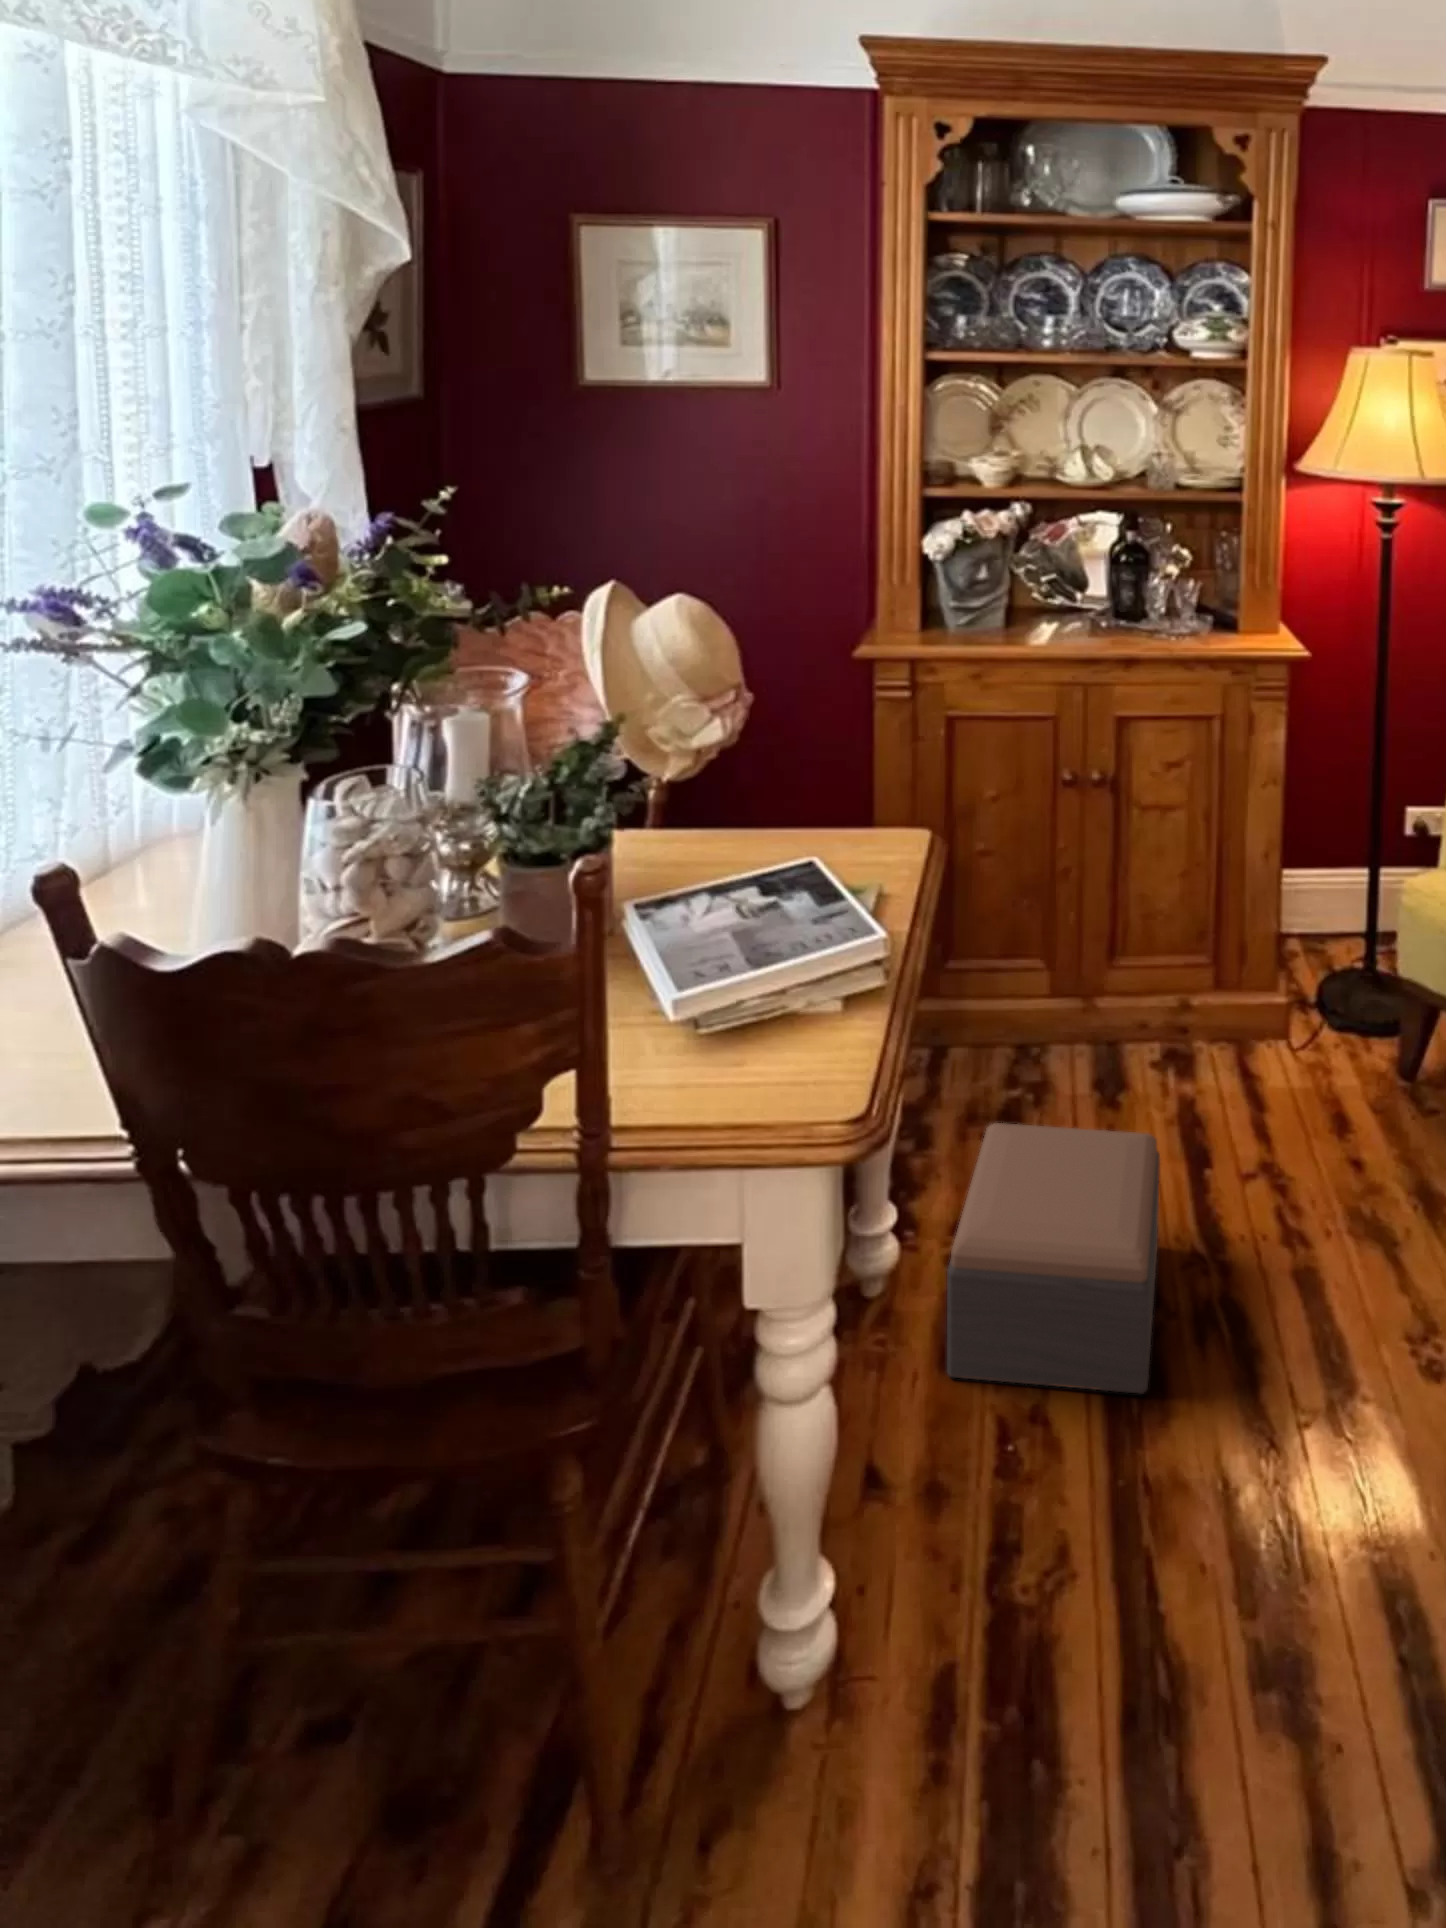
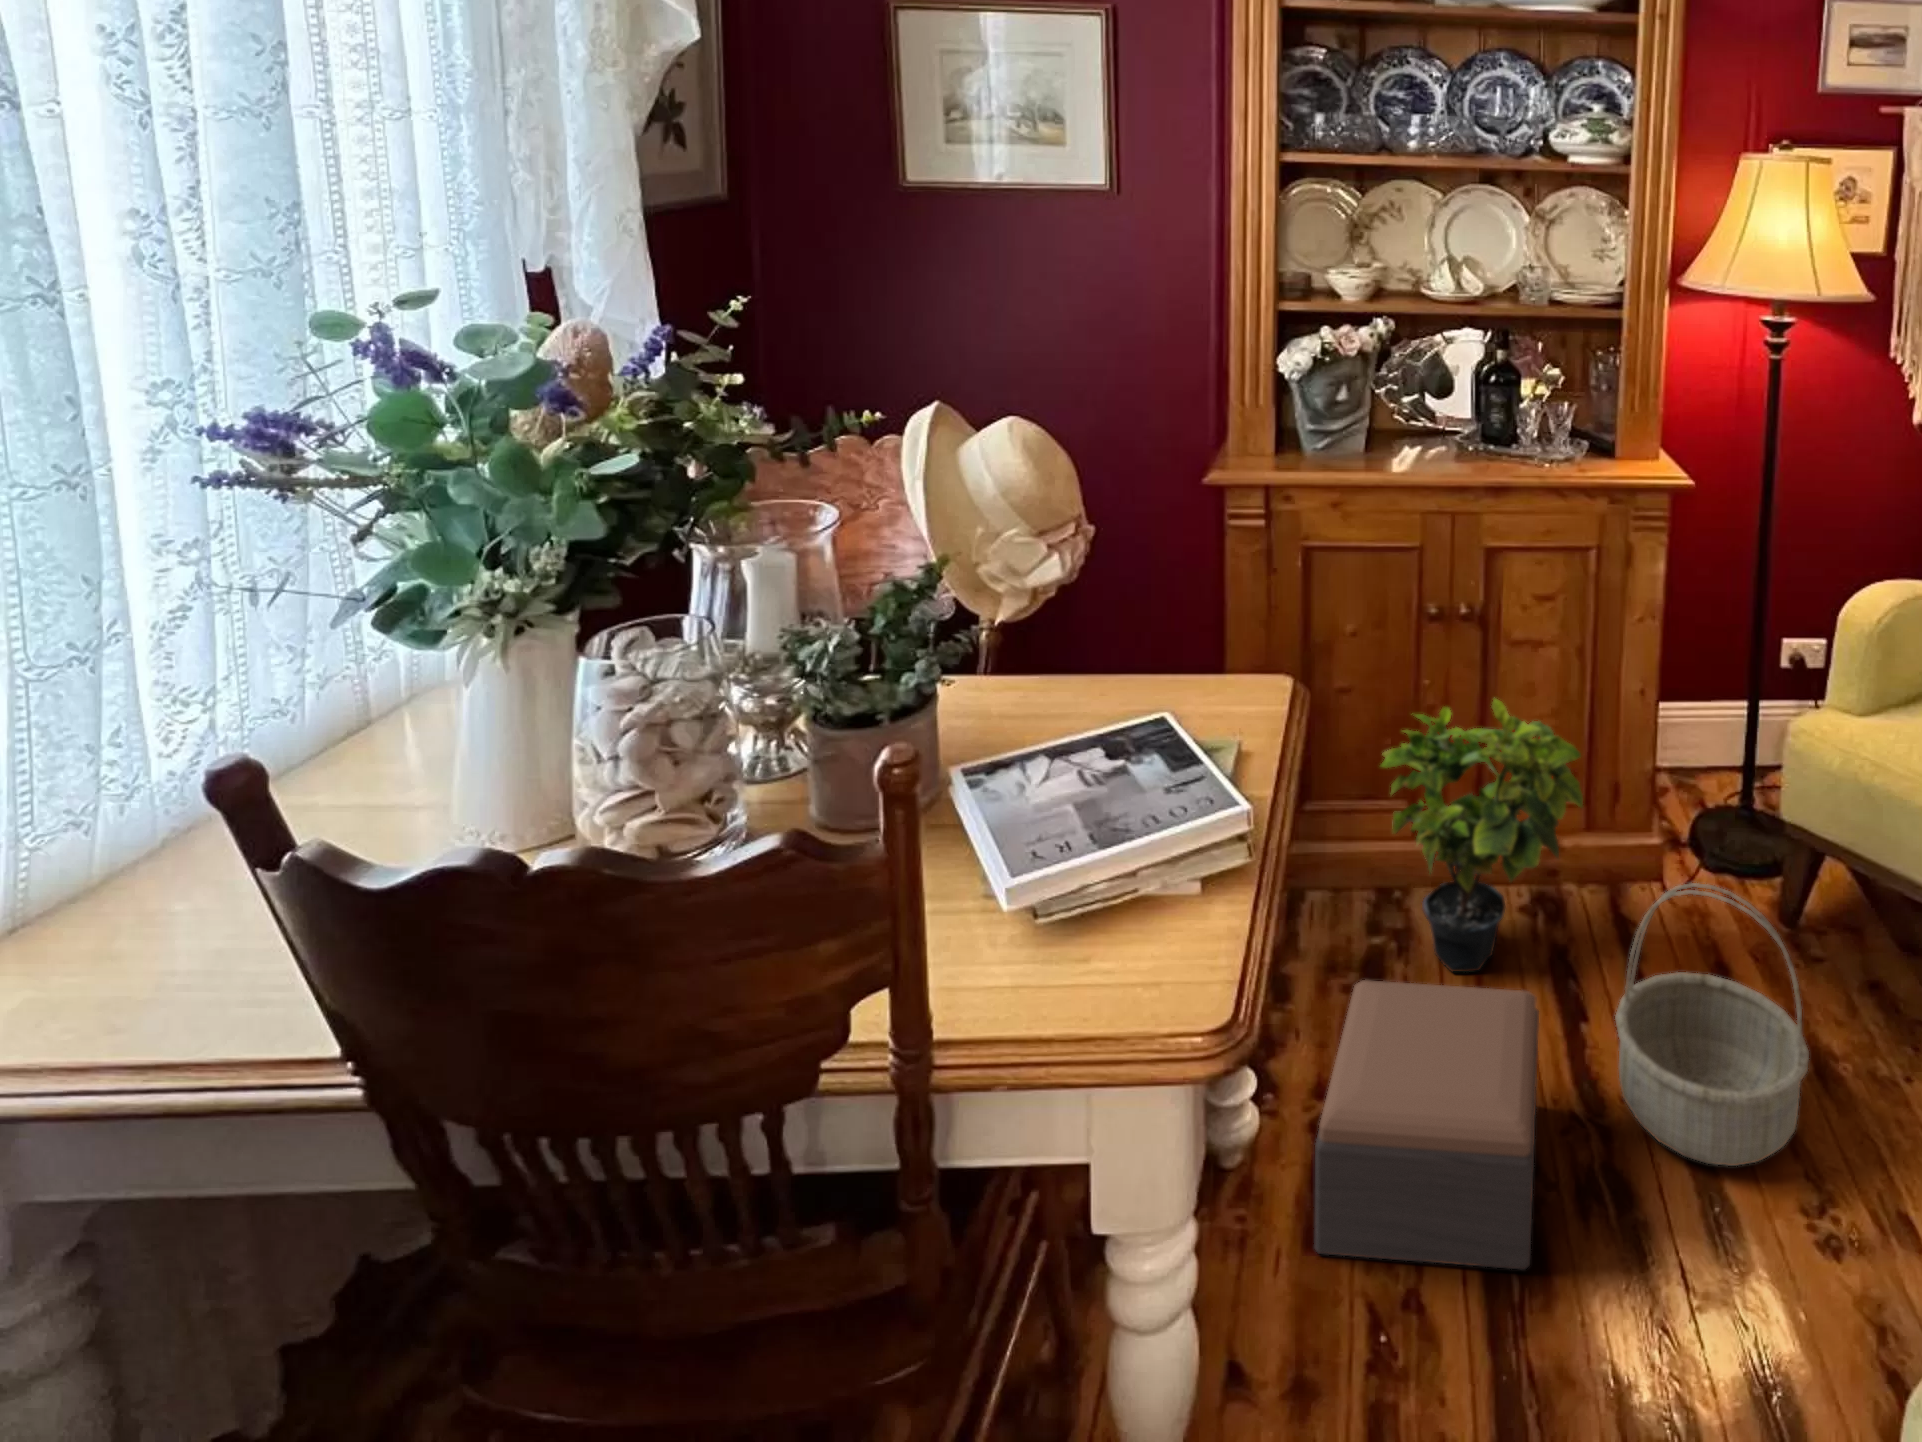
potted plant: none [1012,859,1204,1124] -> present [1381,699,1583,972]
basket: none [1232,1030,1415,1303] -> present [1615,883,1809,1166]

